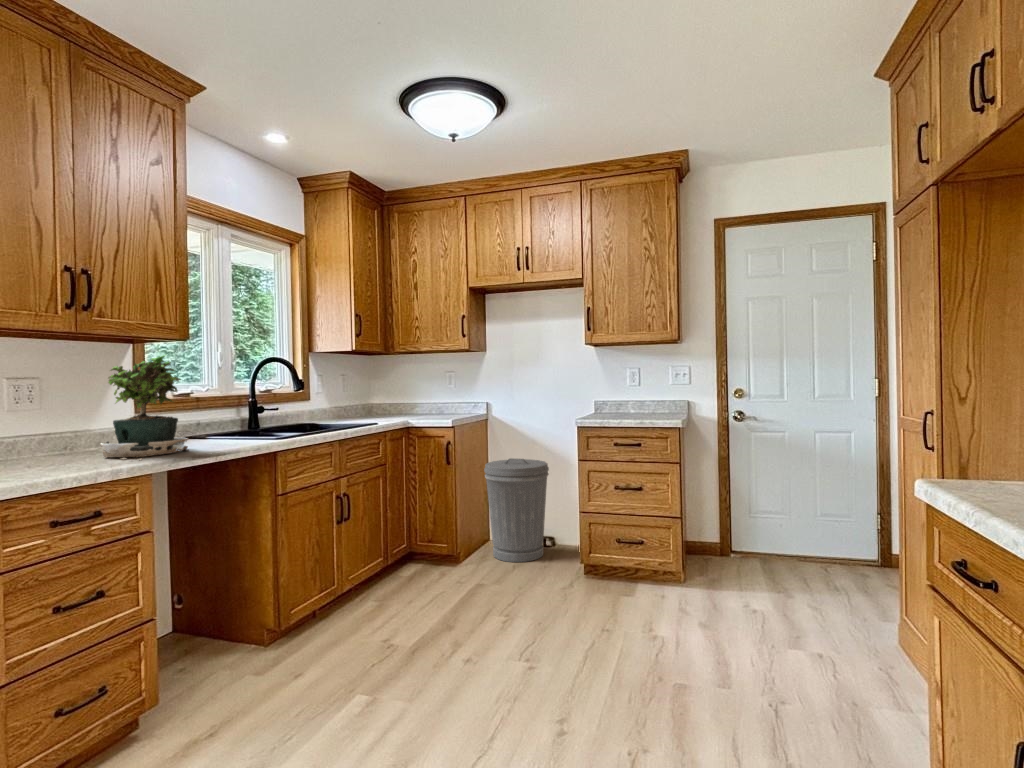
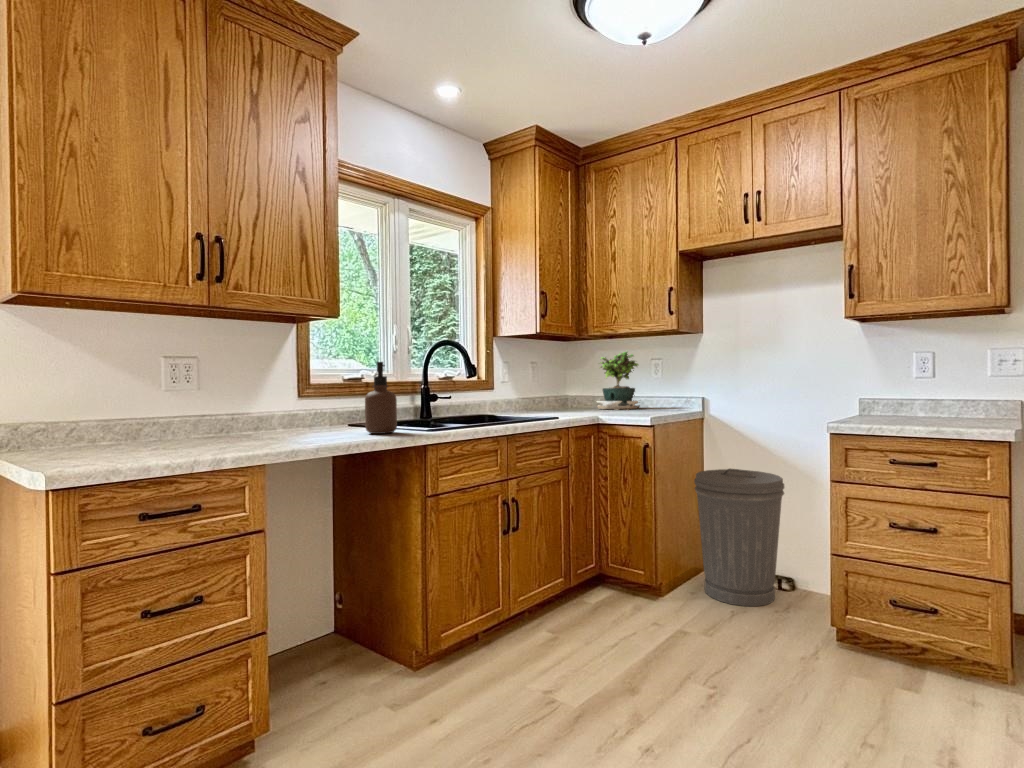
potted plant: present [100,355,188,460] -> present [597,352,640,410]
soap dispenser: none [220,381,250,444] -> present [365,362,397,434]

